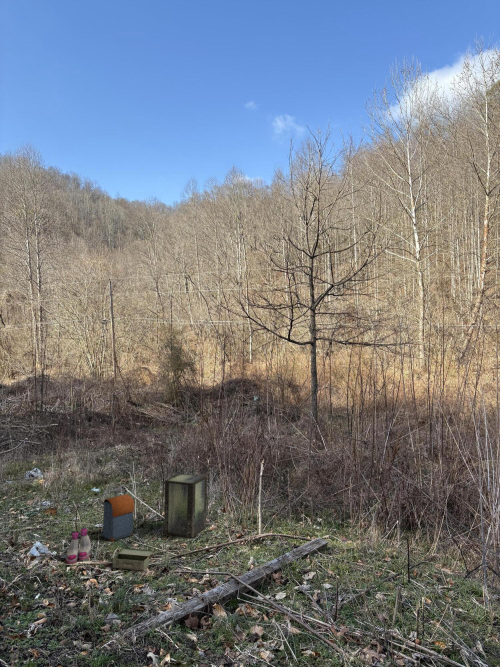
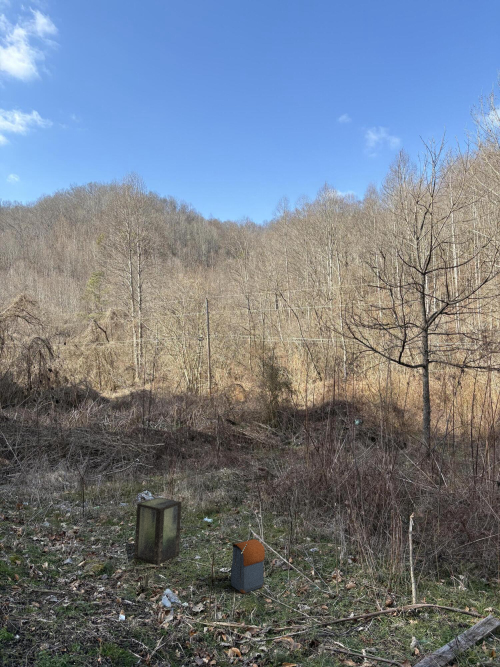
storage box: present [164,474,207,538] -> present [134,497,181,565]
boots: present [66,528,91,564] -> none [199,580,225,623]
toolbox: present [113,548,153,570] -> none [253,609,297,643]

